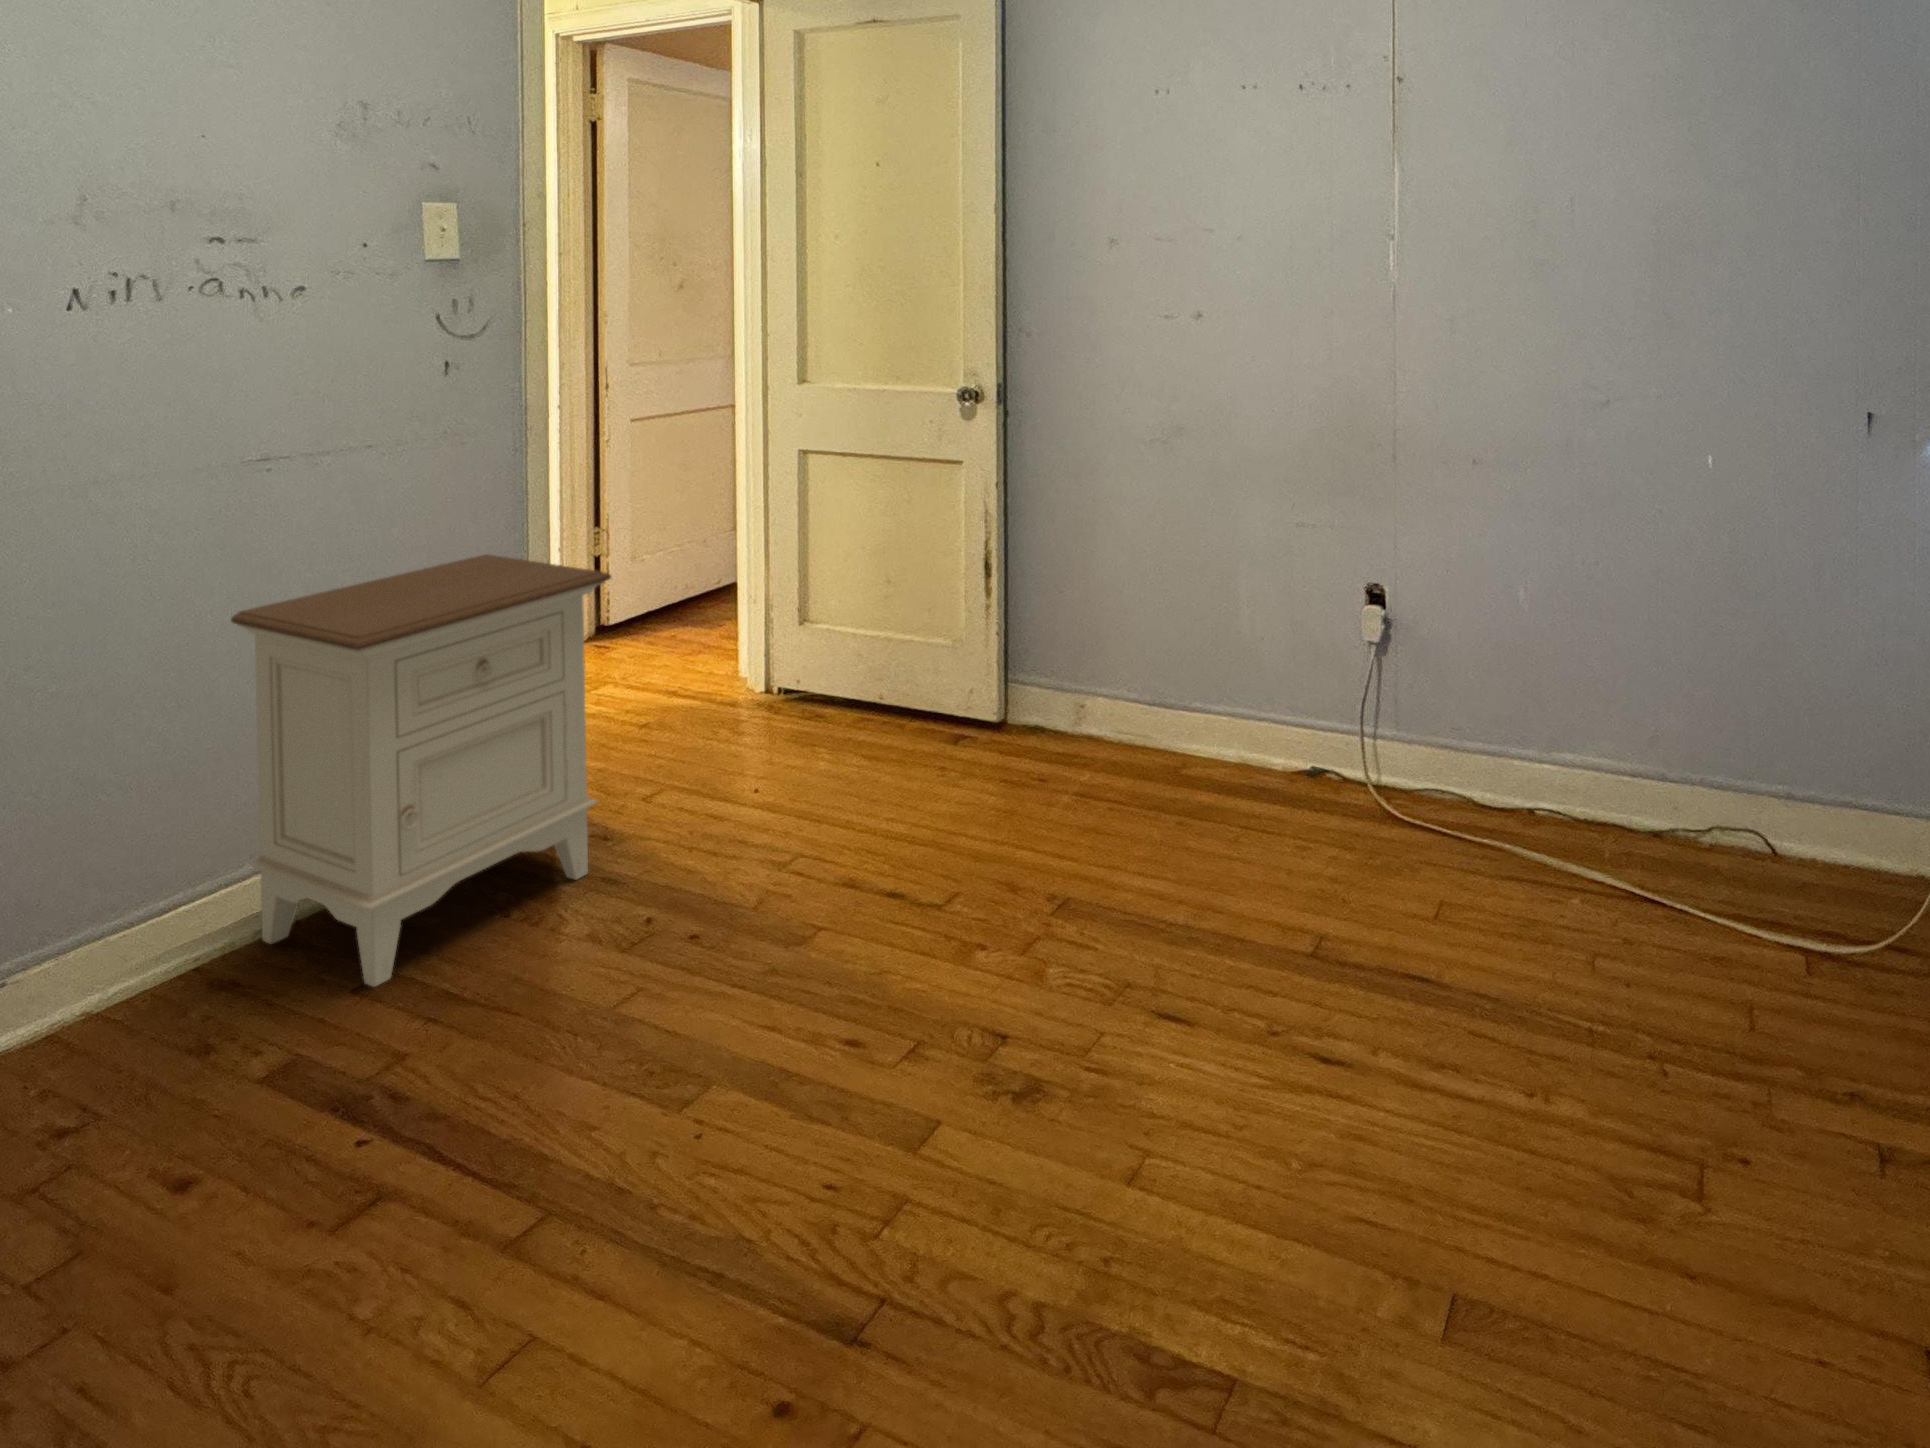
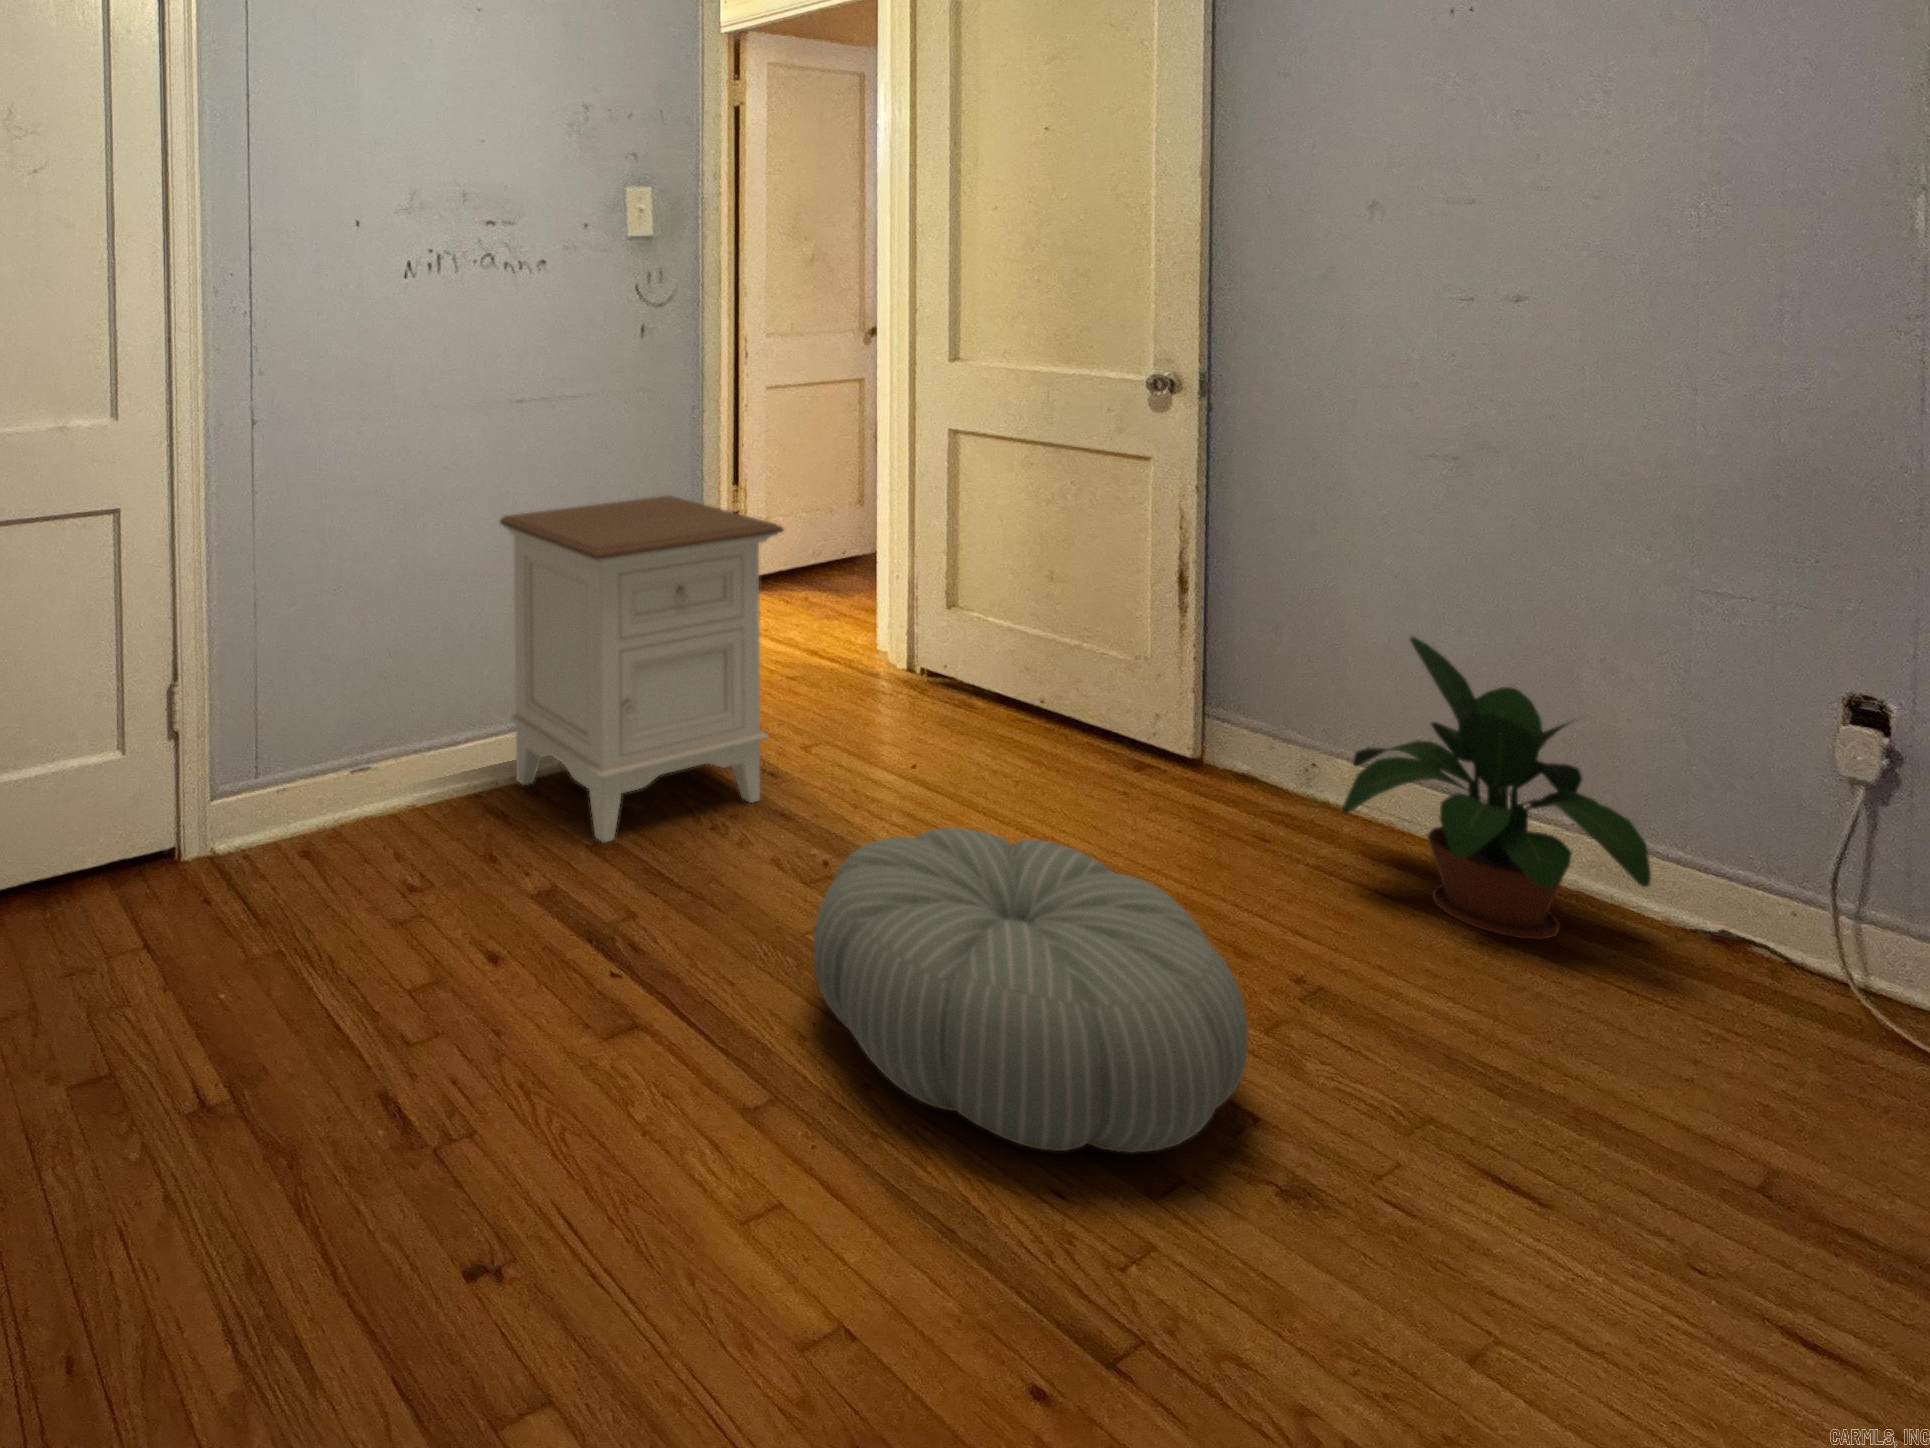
potted plant: none [1091,589,1267,811] -> present [1342,637,1651,940]
pouf: none [601,844,997,1169] -> present [813,828,1249,1153]

